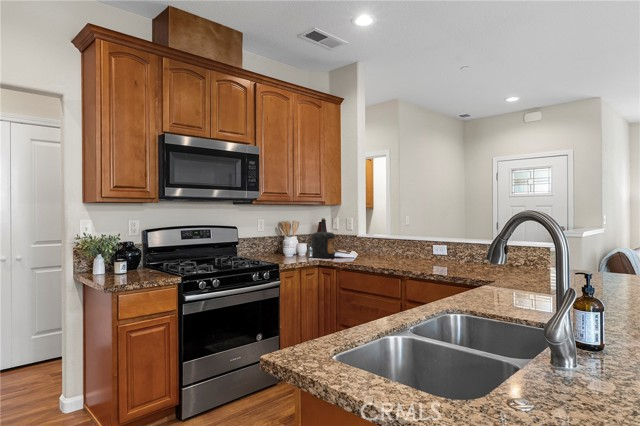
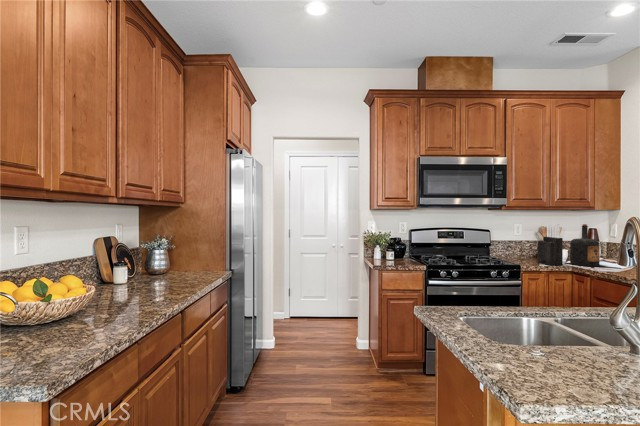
knife block: none [287,219,309,261] -> present [538,224,563,265]

